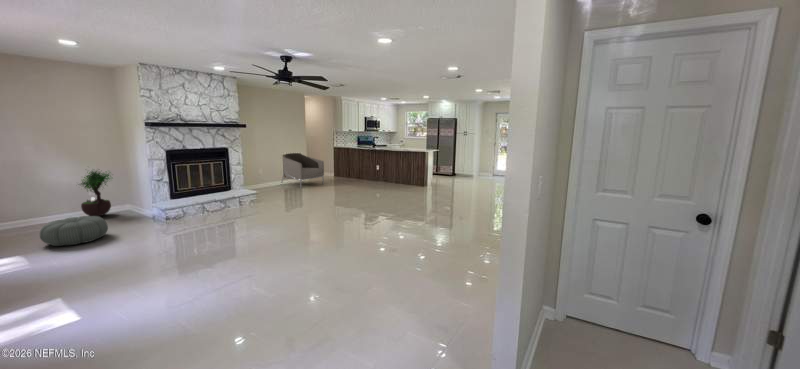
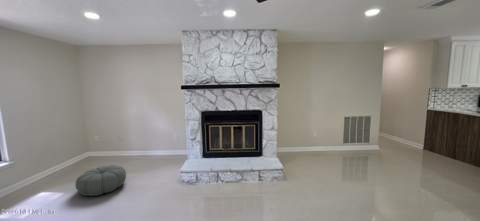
armchair: present [281,153,324,188] -> none [336,116,401,166]
potted tree: present [81,171,111,217] -> none [153,120,178,157]

